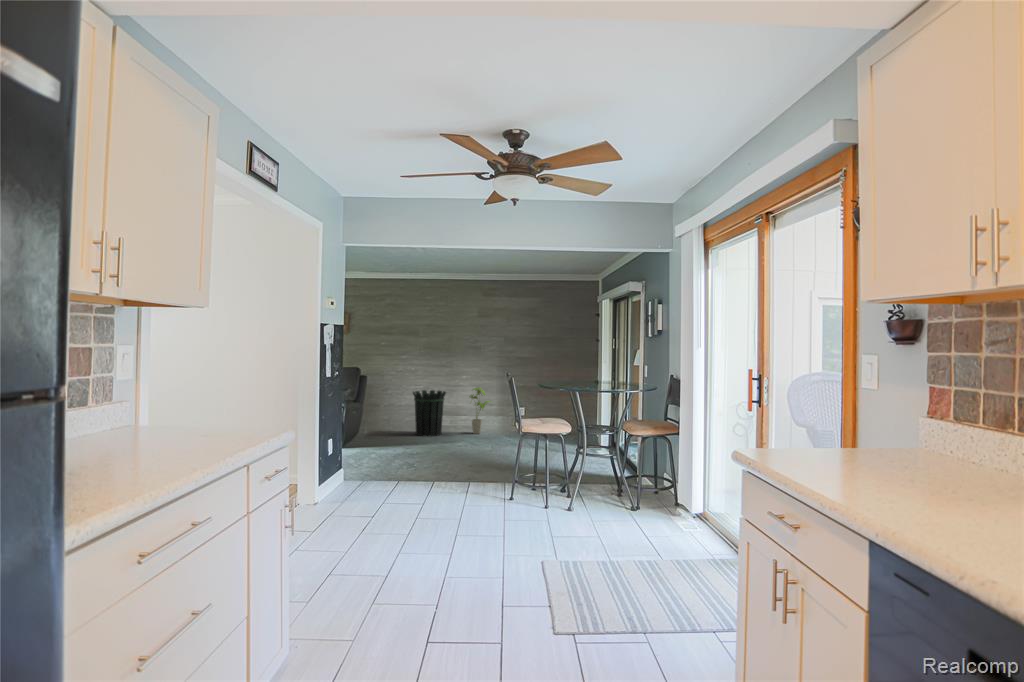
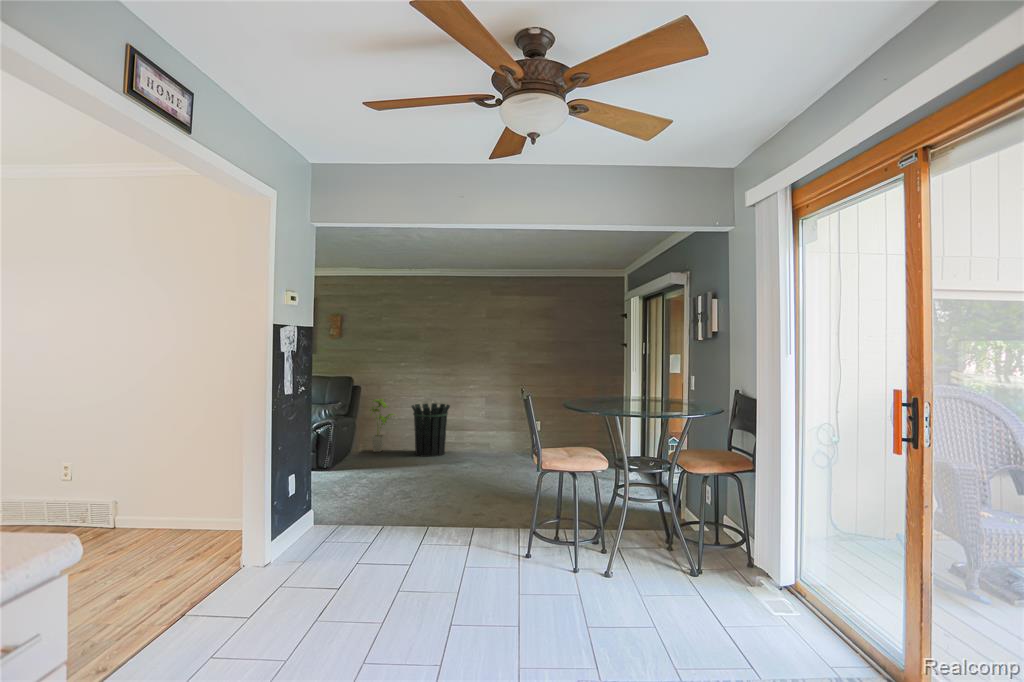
house plant: present [470,388,490,434] -> present [370,399,395,452]

